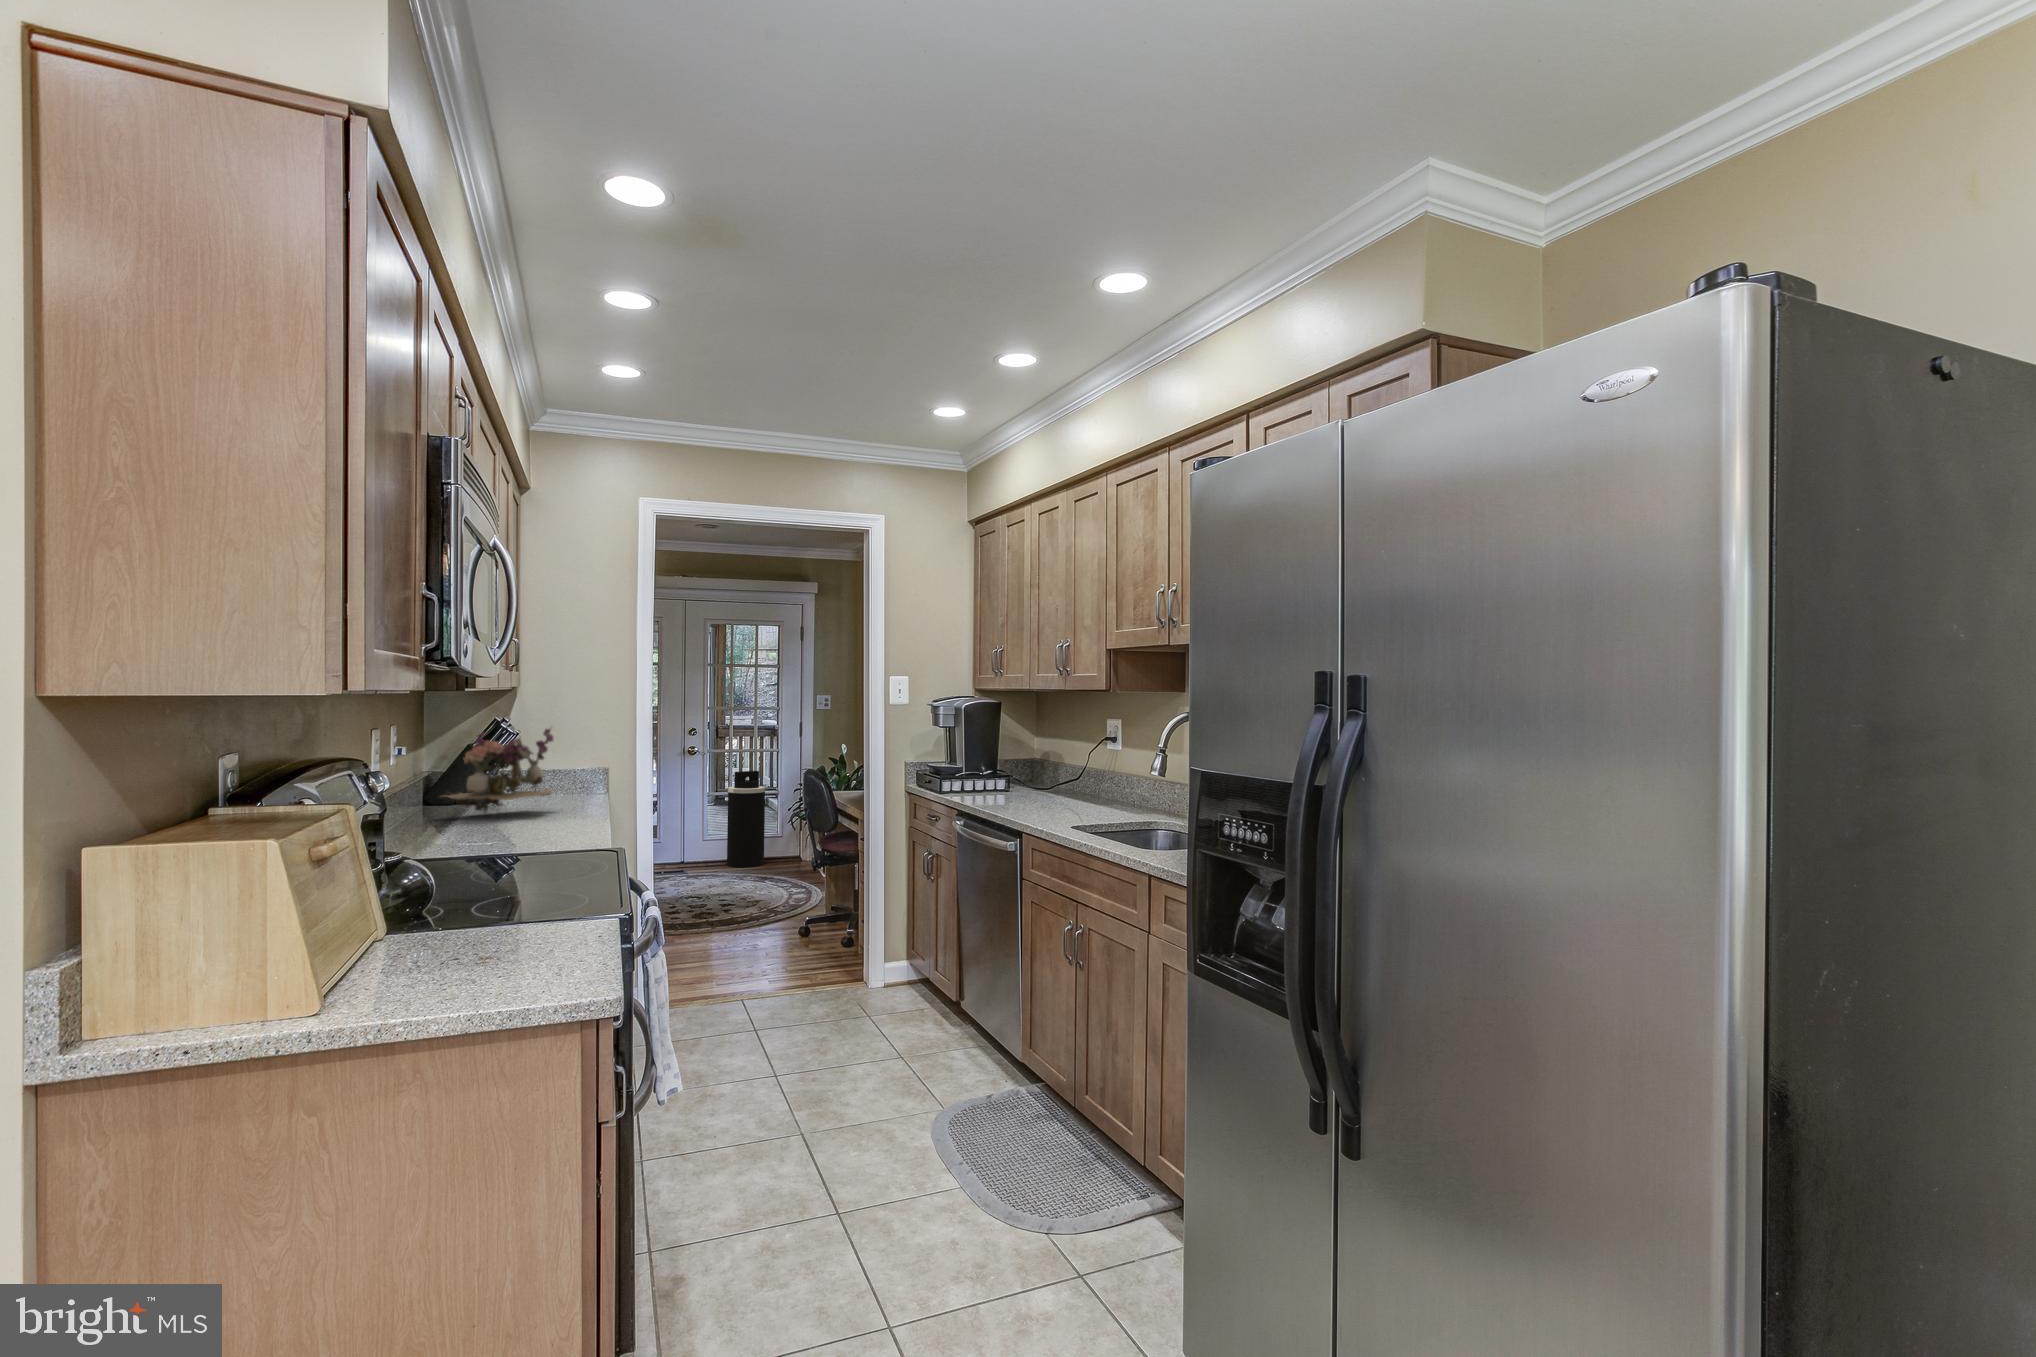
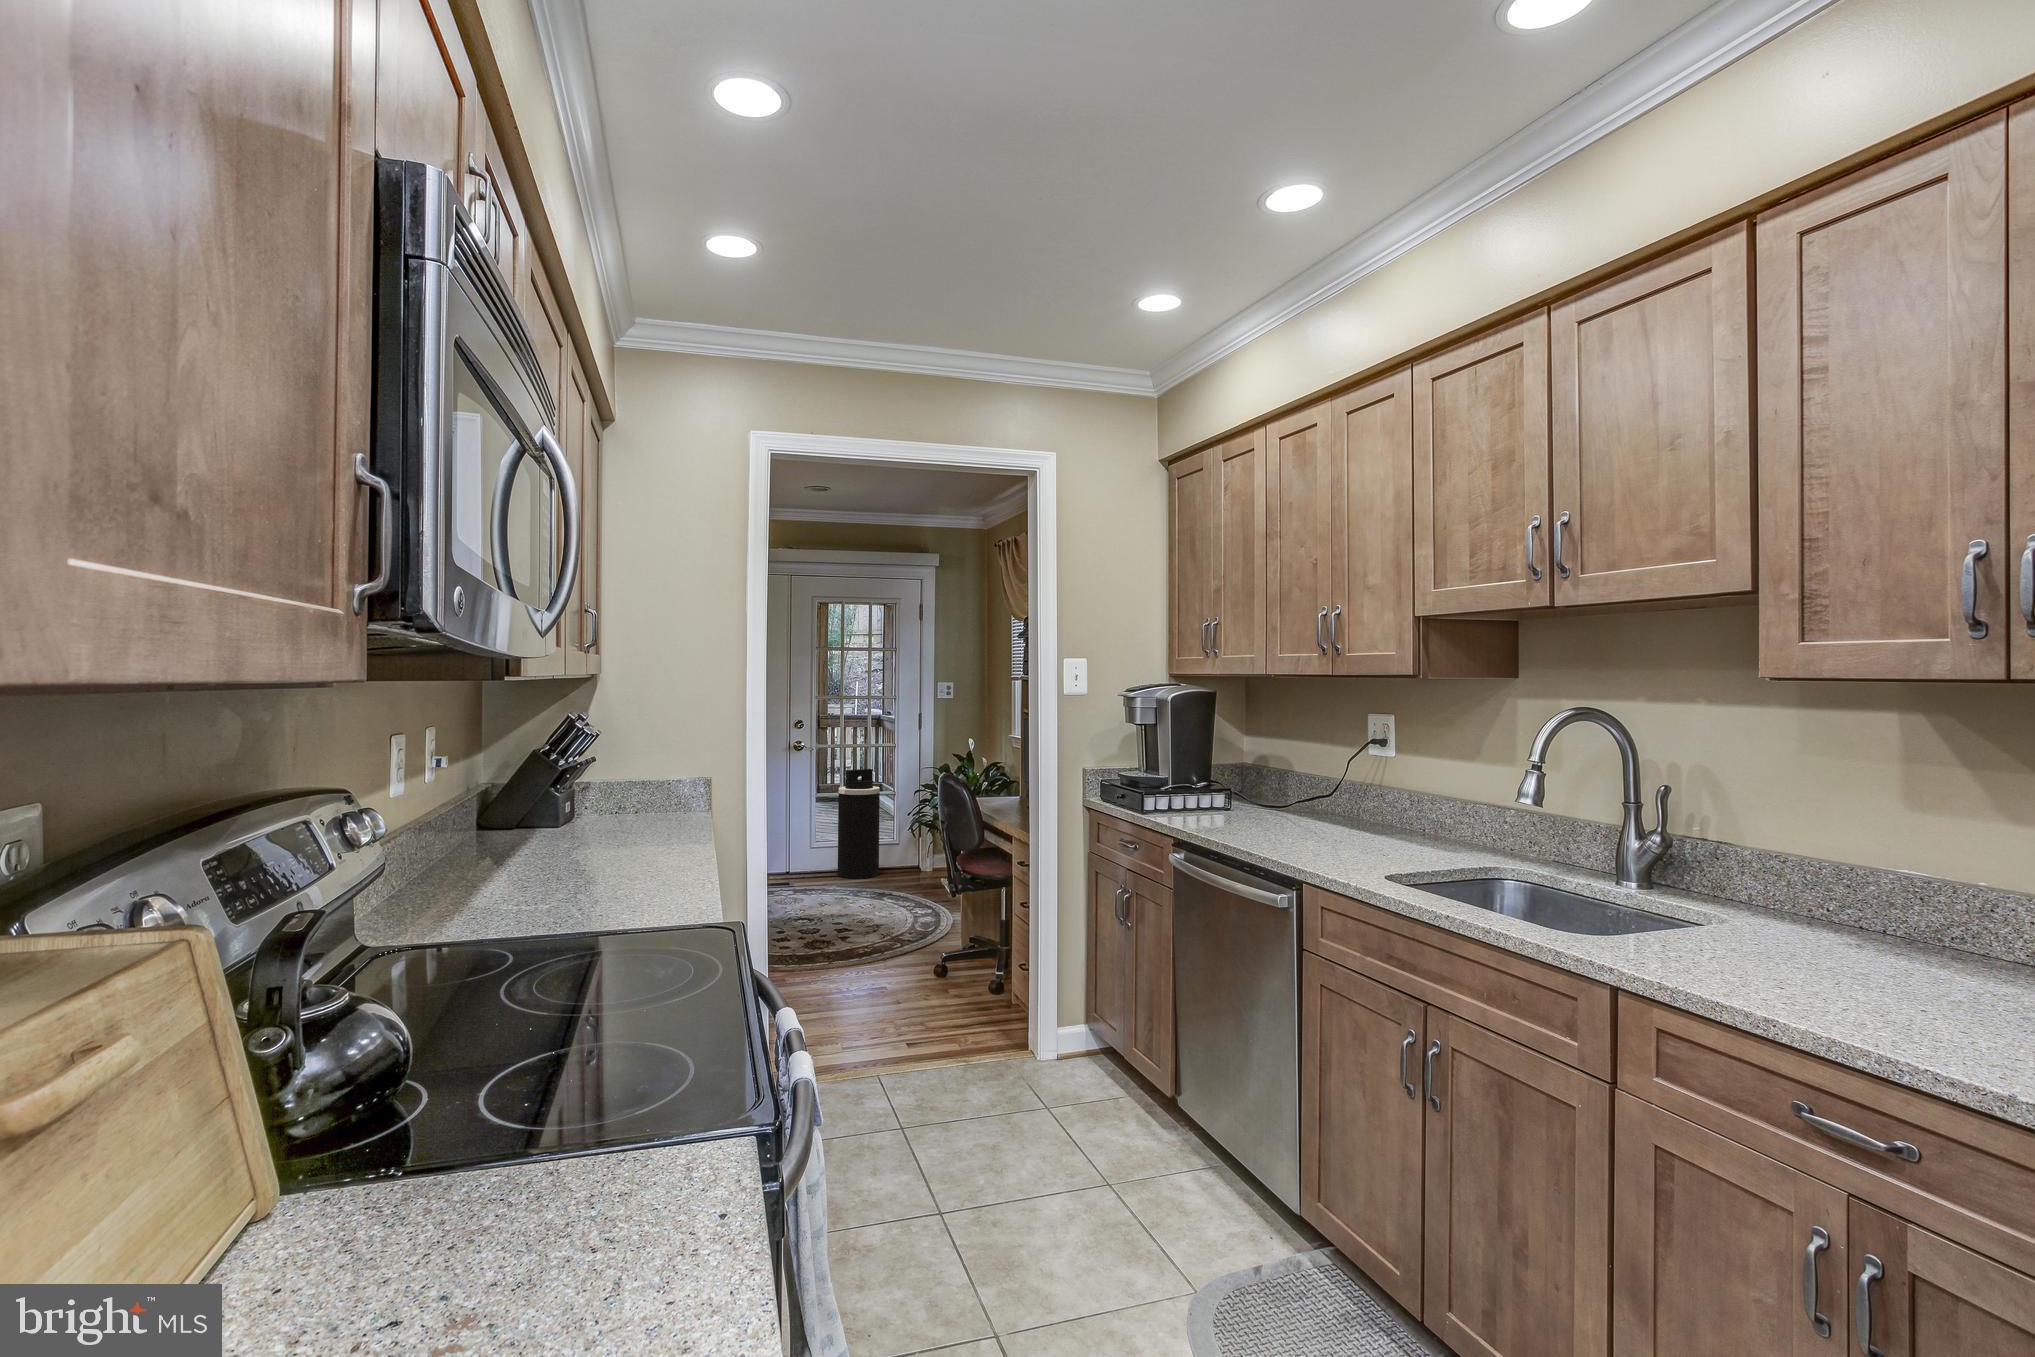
flower arrangement: present [445,728,563,812] -> none [490,726,656,848]

